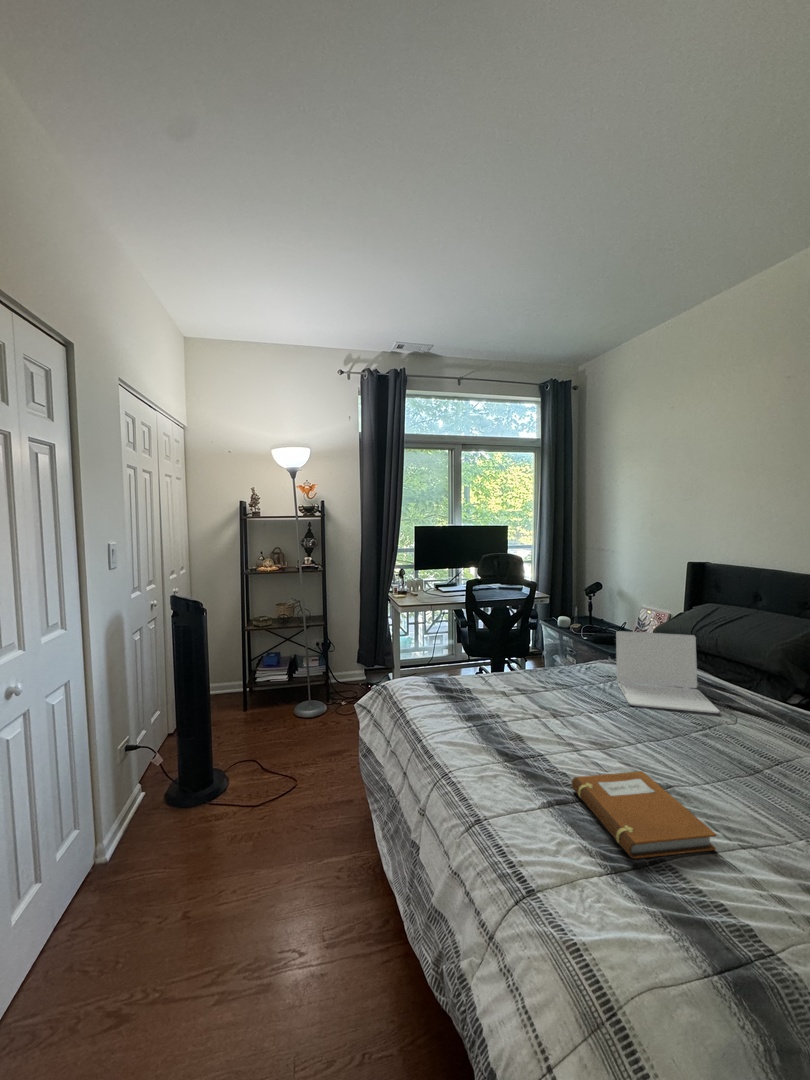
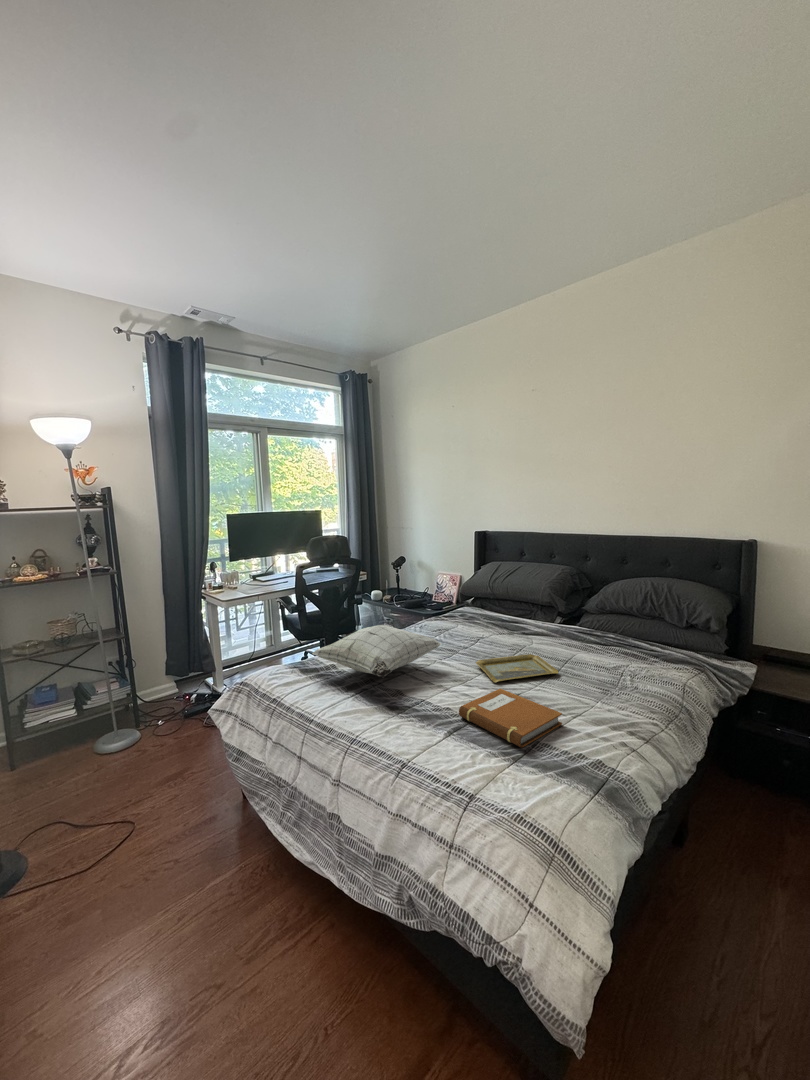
laptop: present [616,631,719,713] -> none [443,586,520,647]
pillow: none [443,658,589,718] -> present [312,625,441,678]
tray: none [631,726,755,776] -> present [476,654,558,682]

